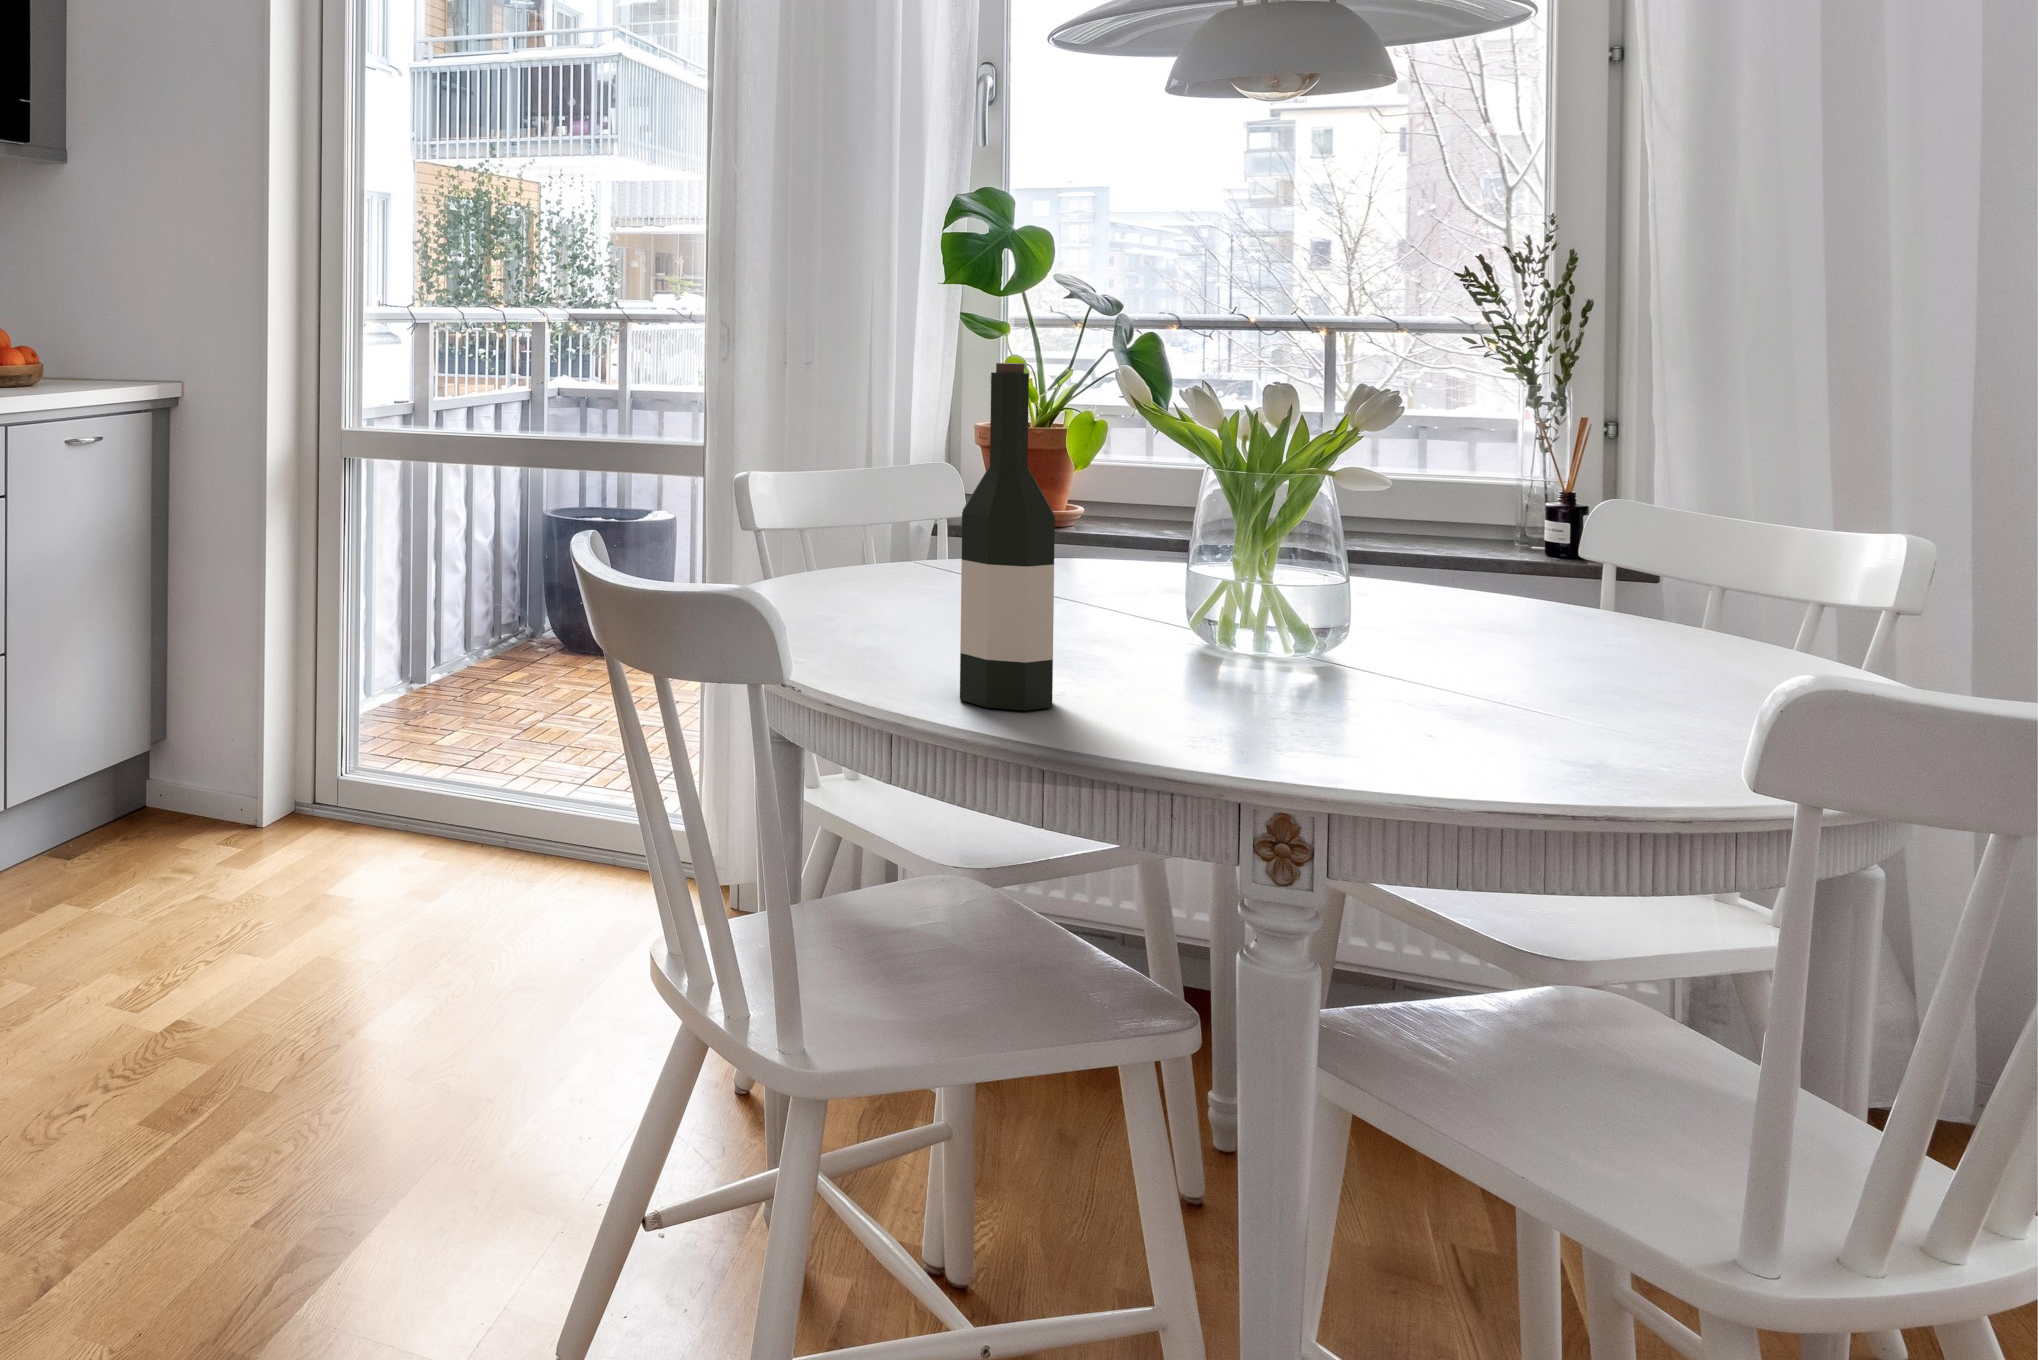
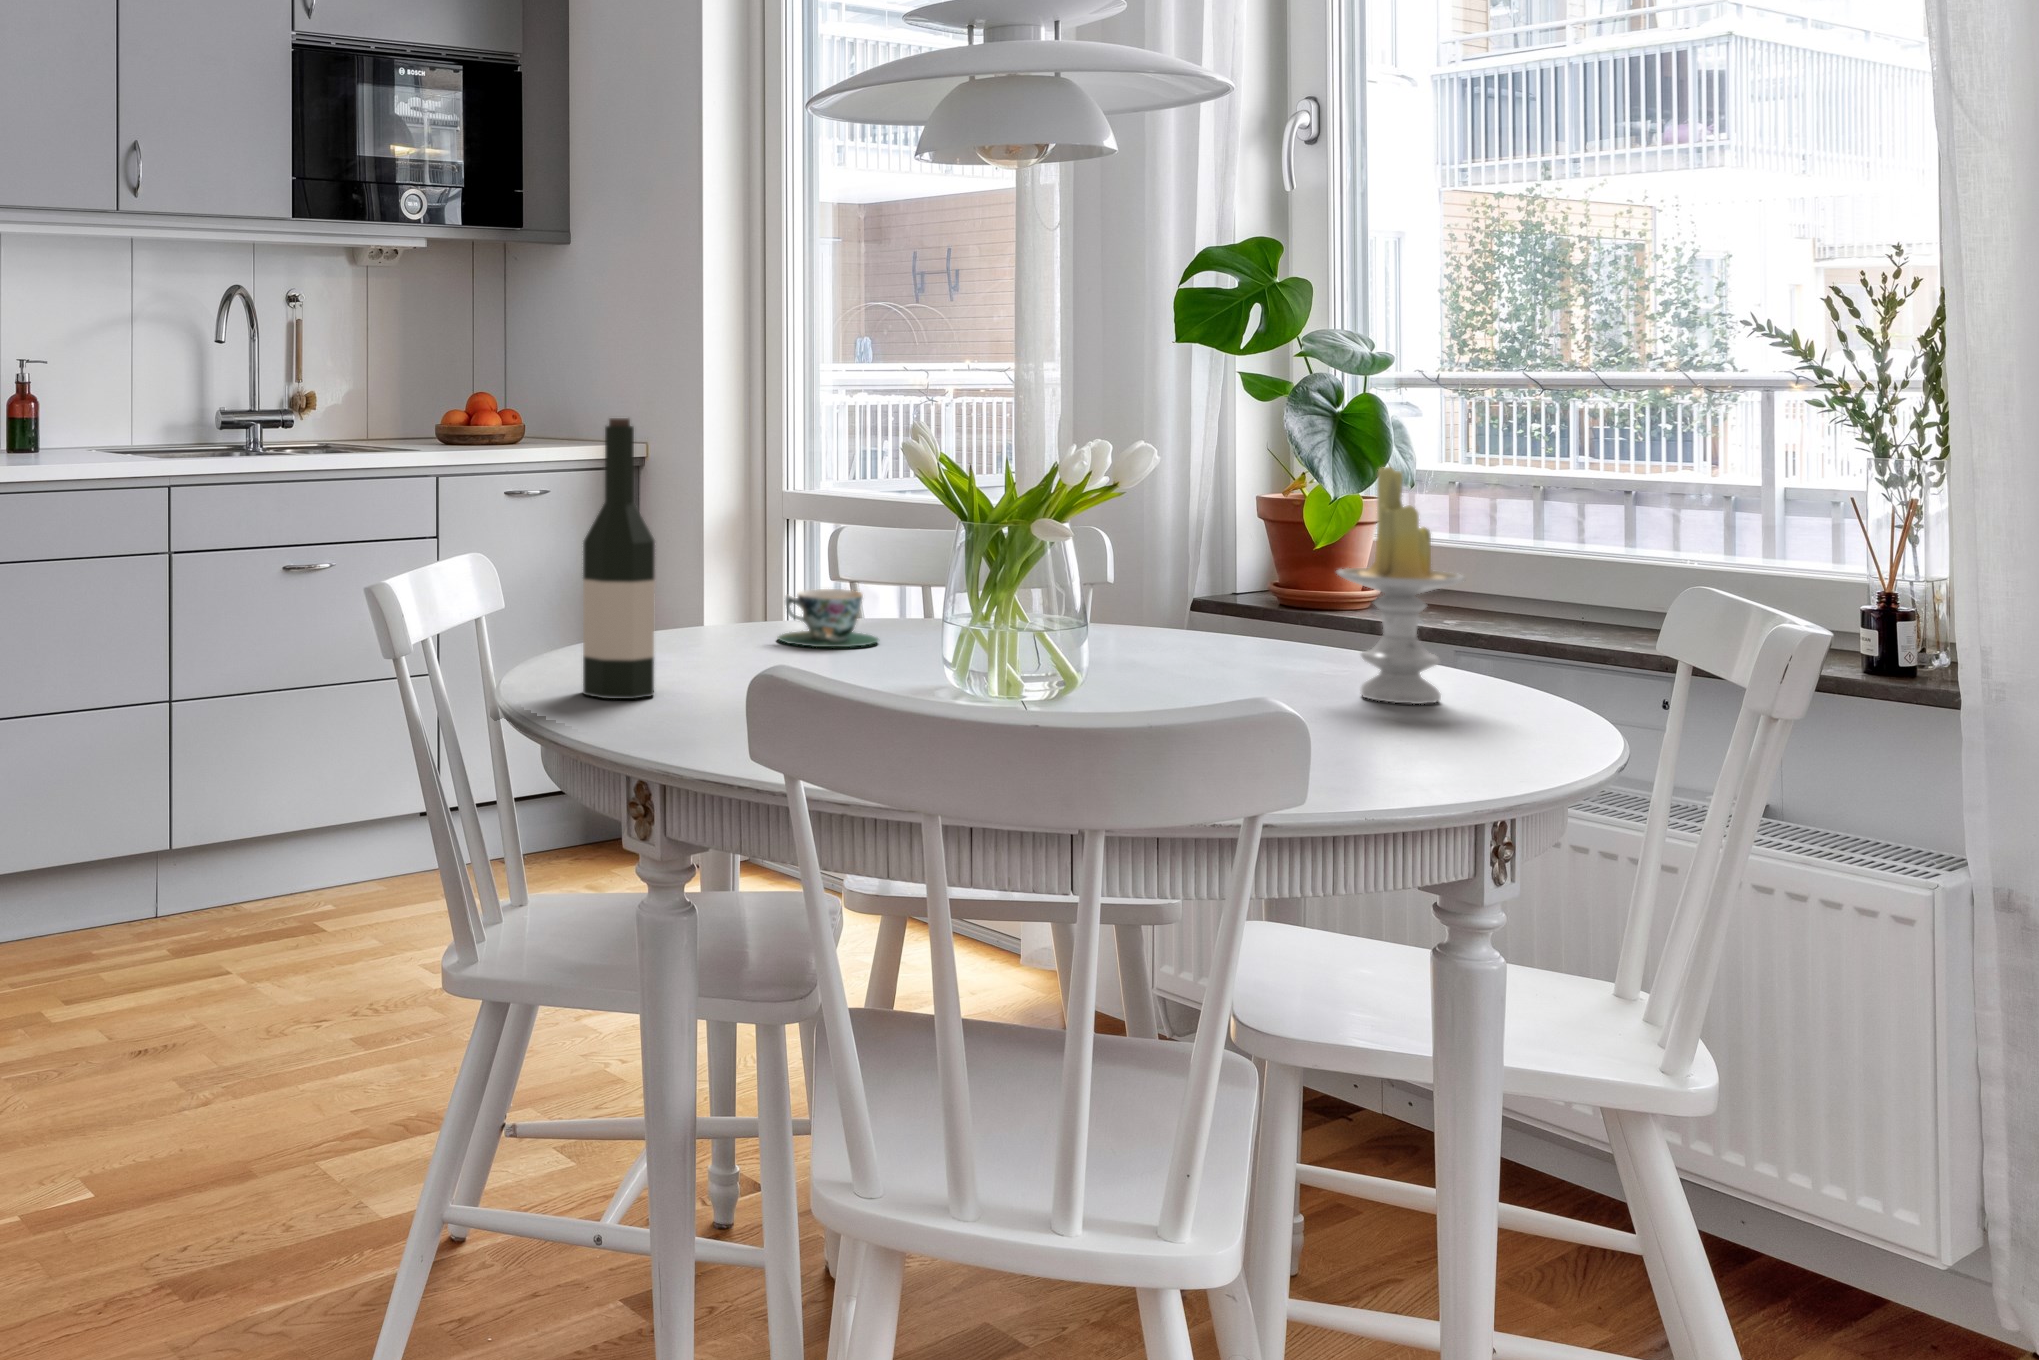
candle: none [1451,402,1585,626] -> present [1337,467,1465,704]
teacup: none [841,543,956,611] -> present [778,589,878,647]

